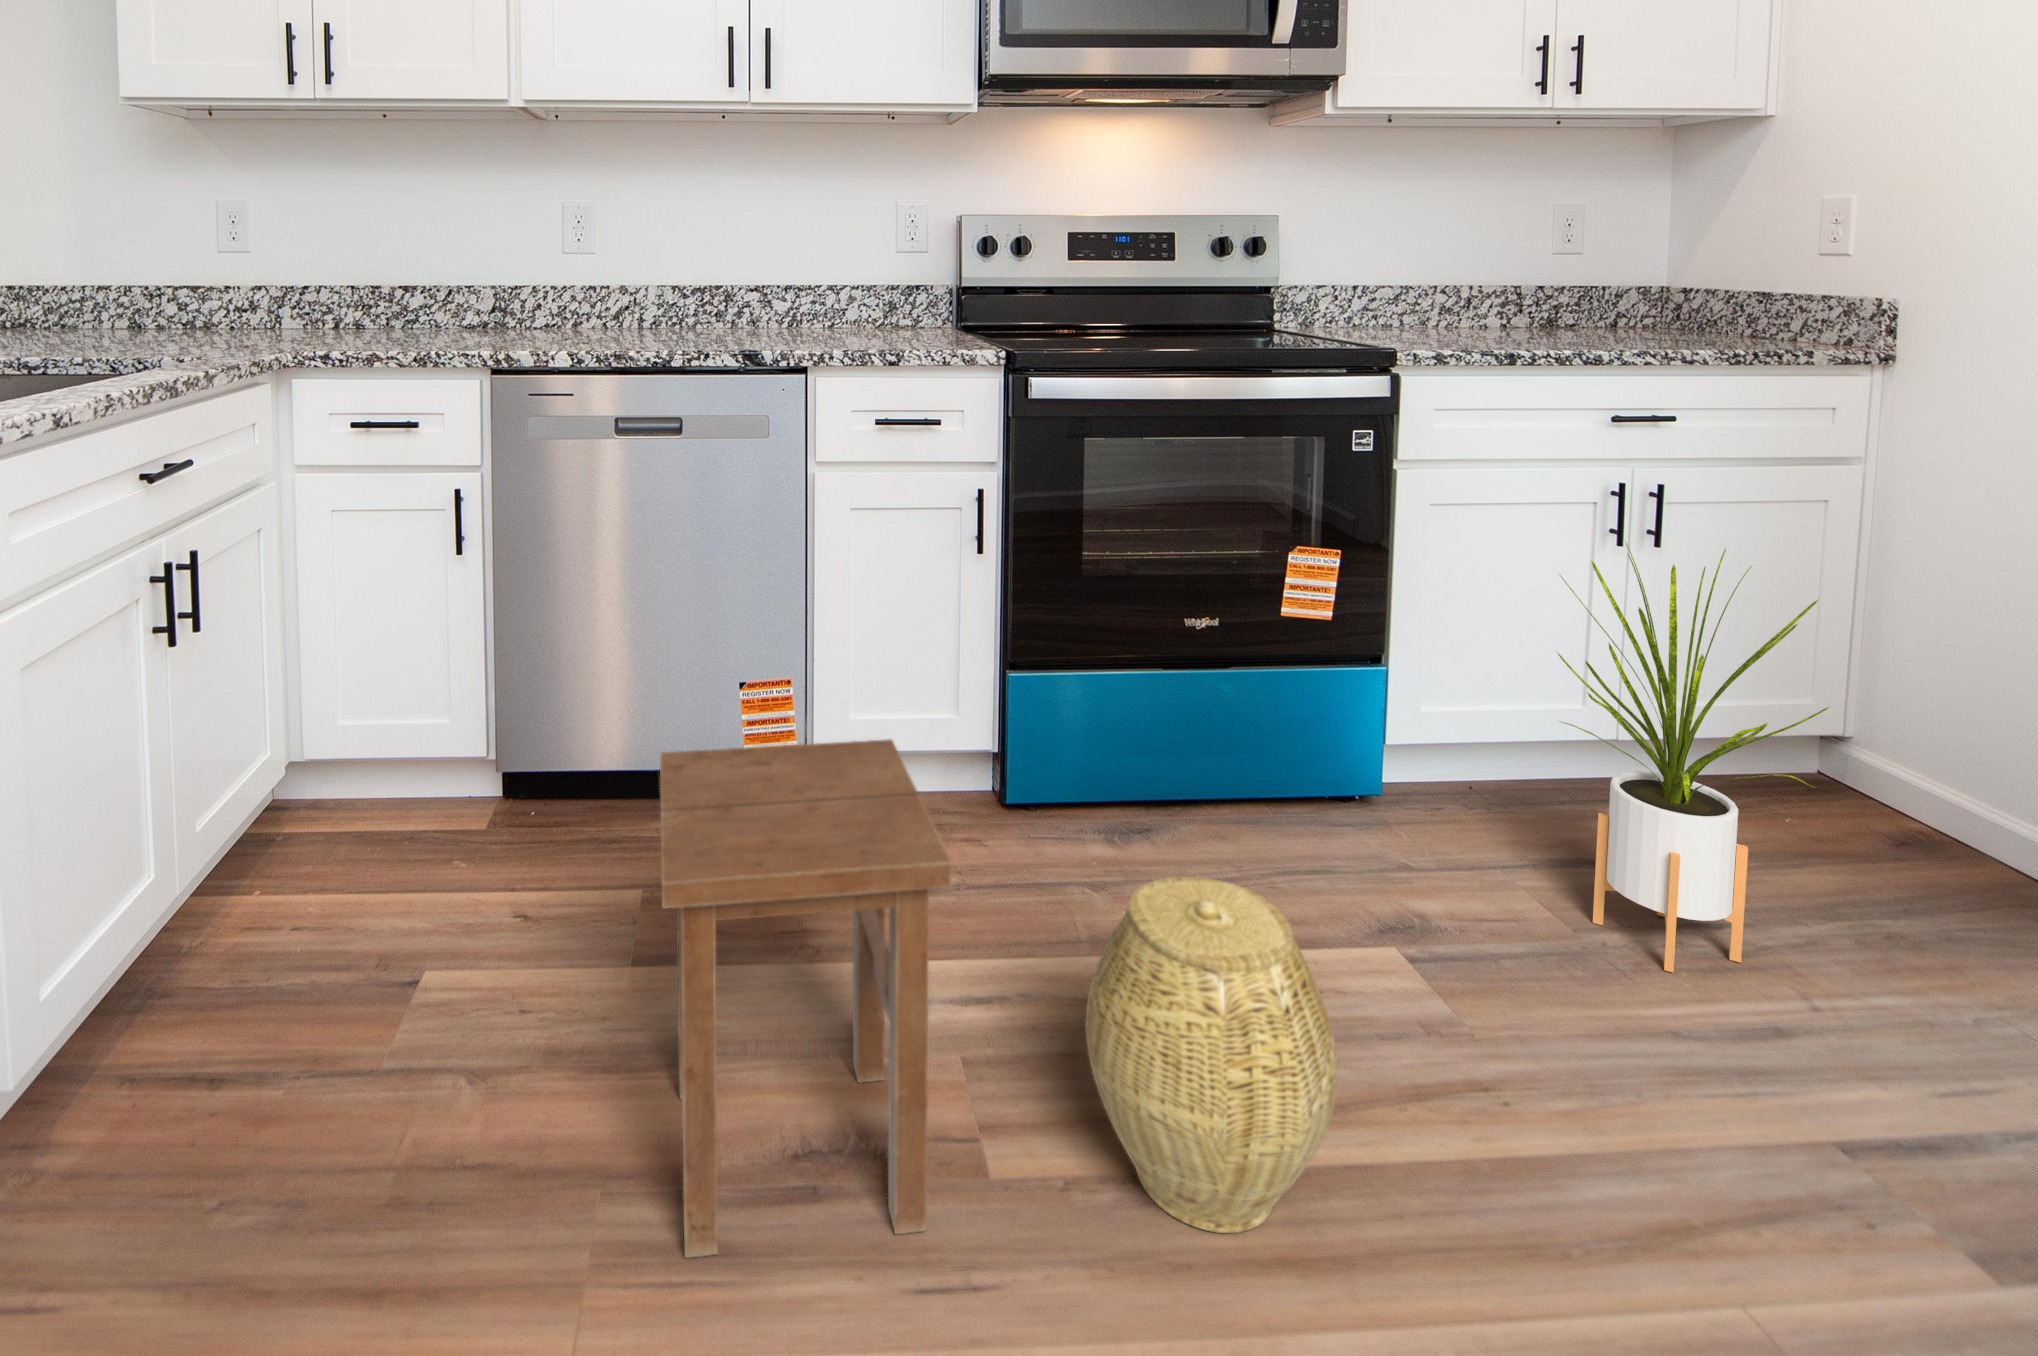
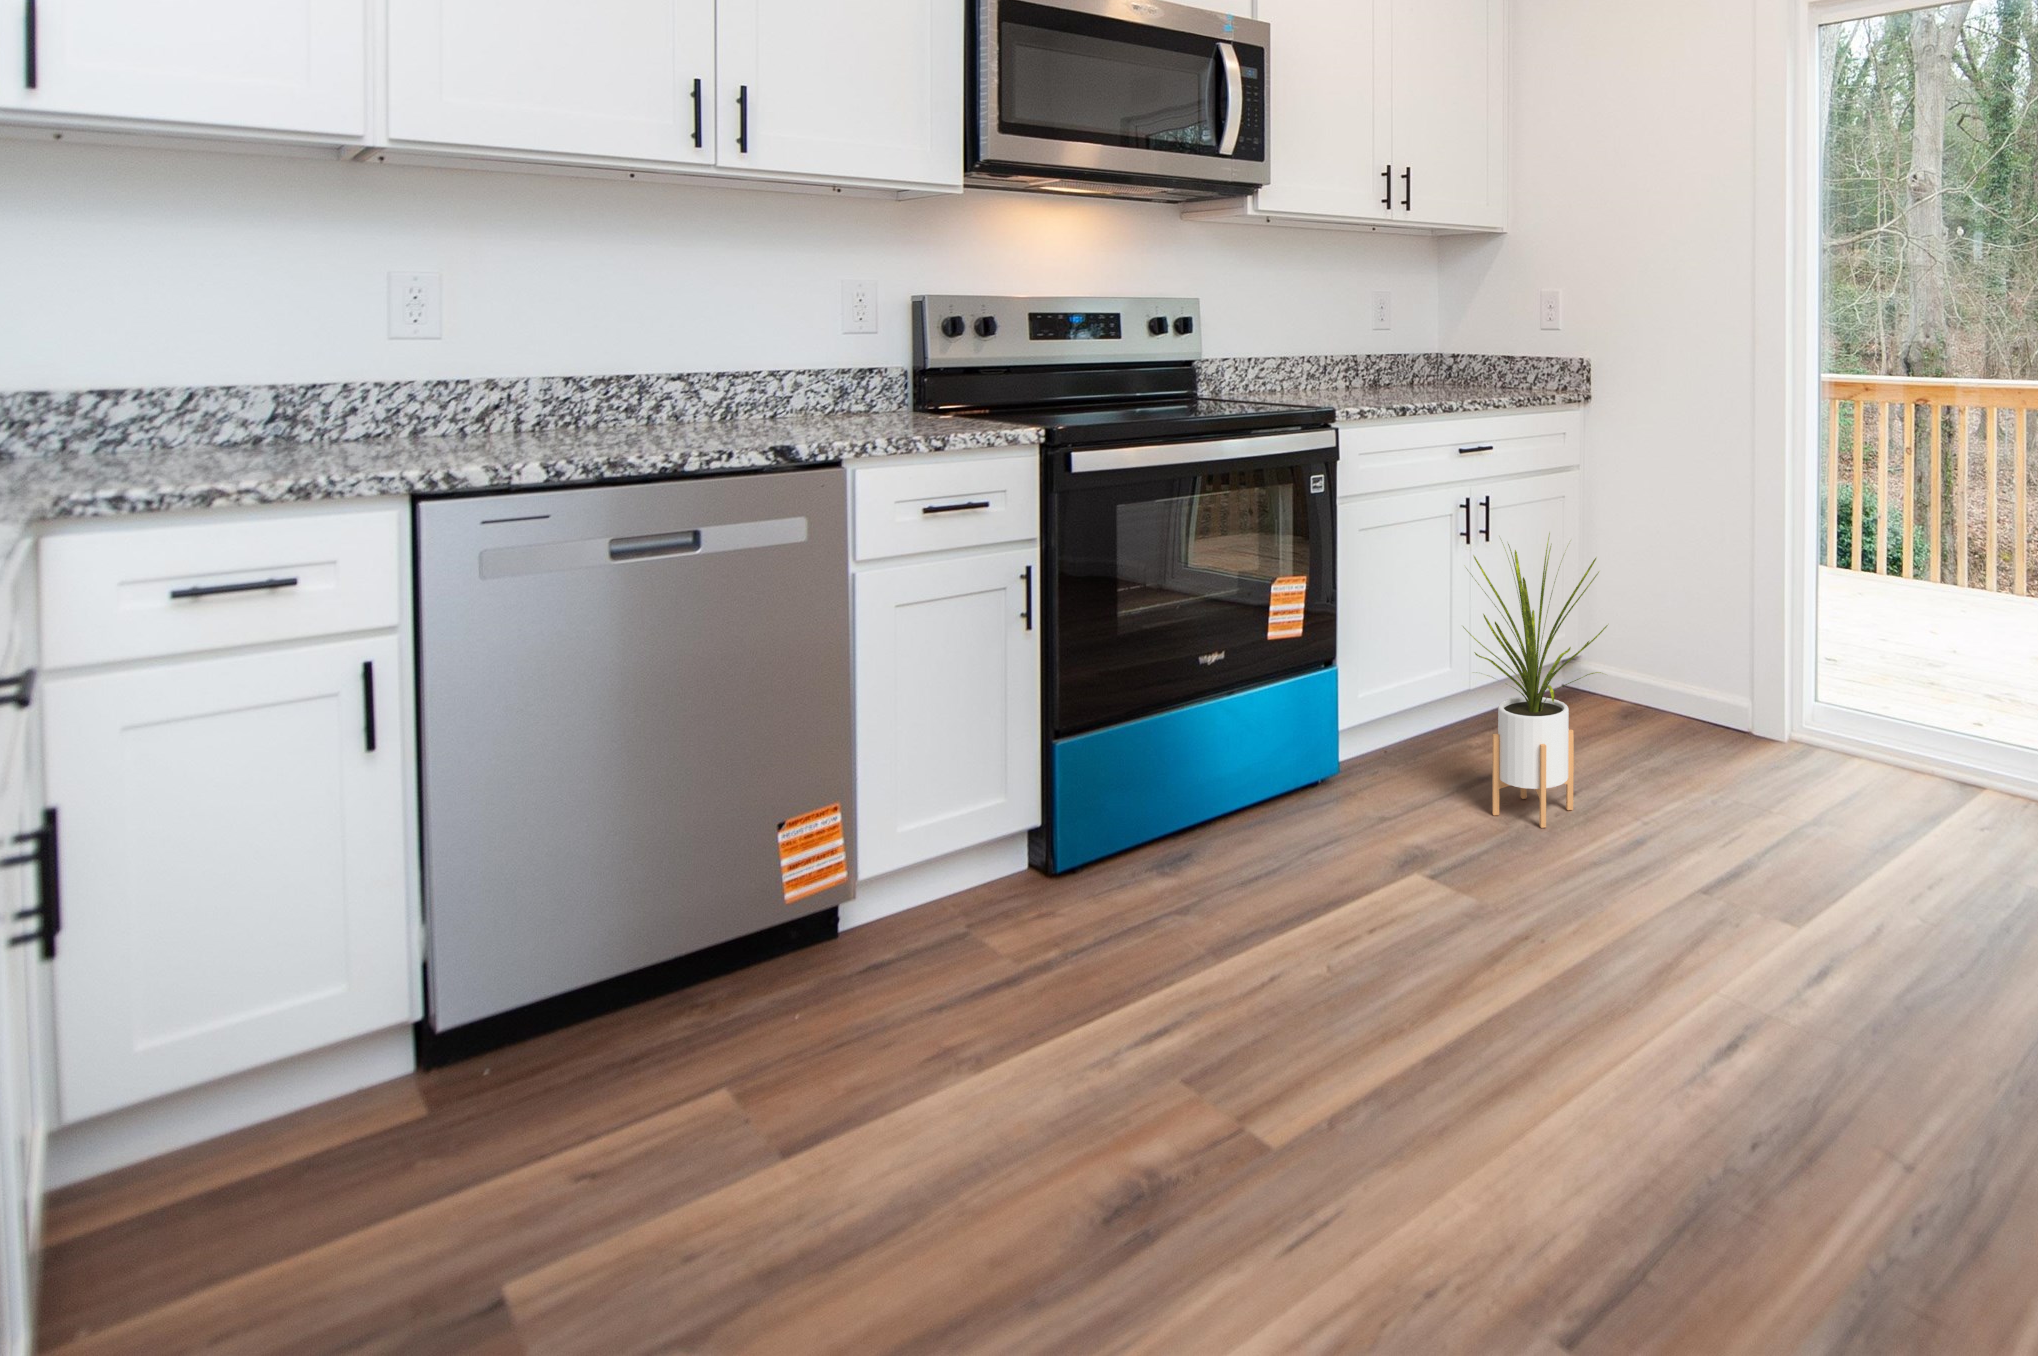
stool: present [660,739,952,1258] -> none [899,786,1243,1283]
woven basket: present [1085,876,1337,1233] -> none [1284,819,1462,1074]

